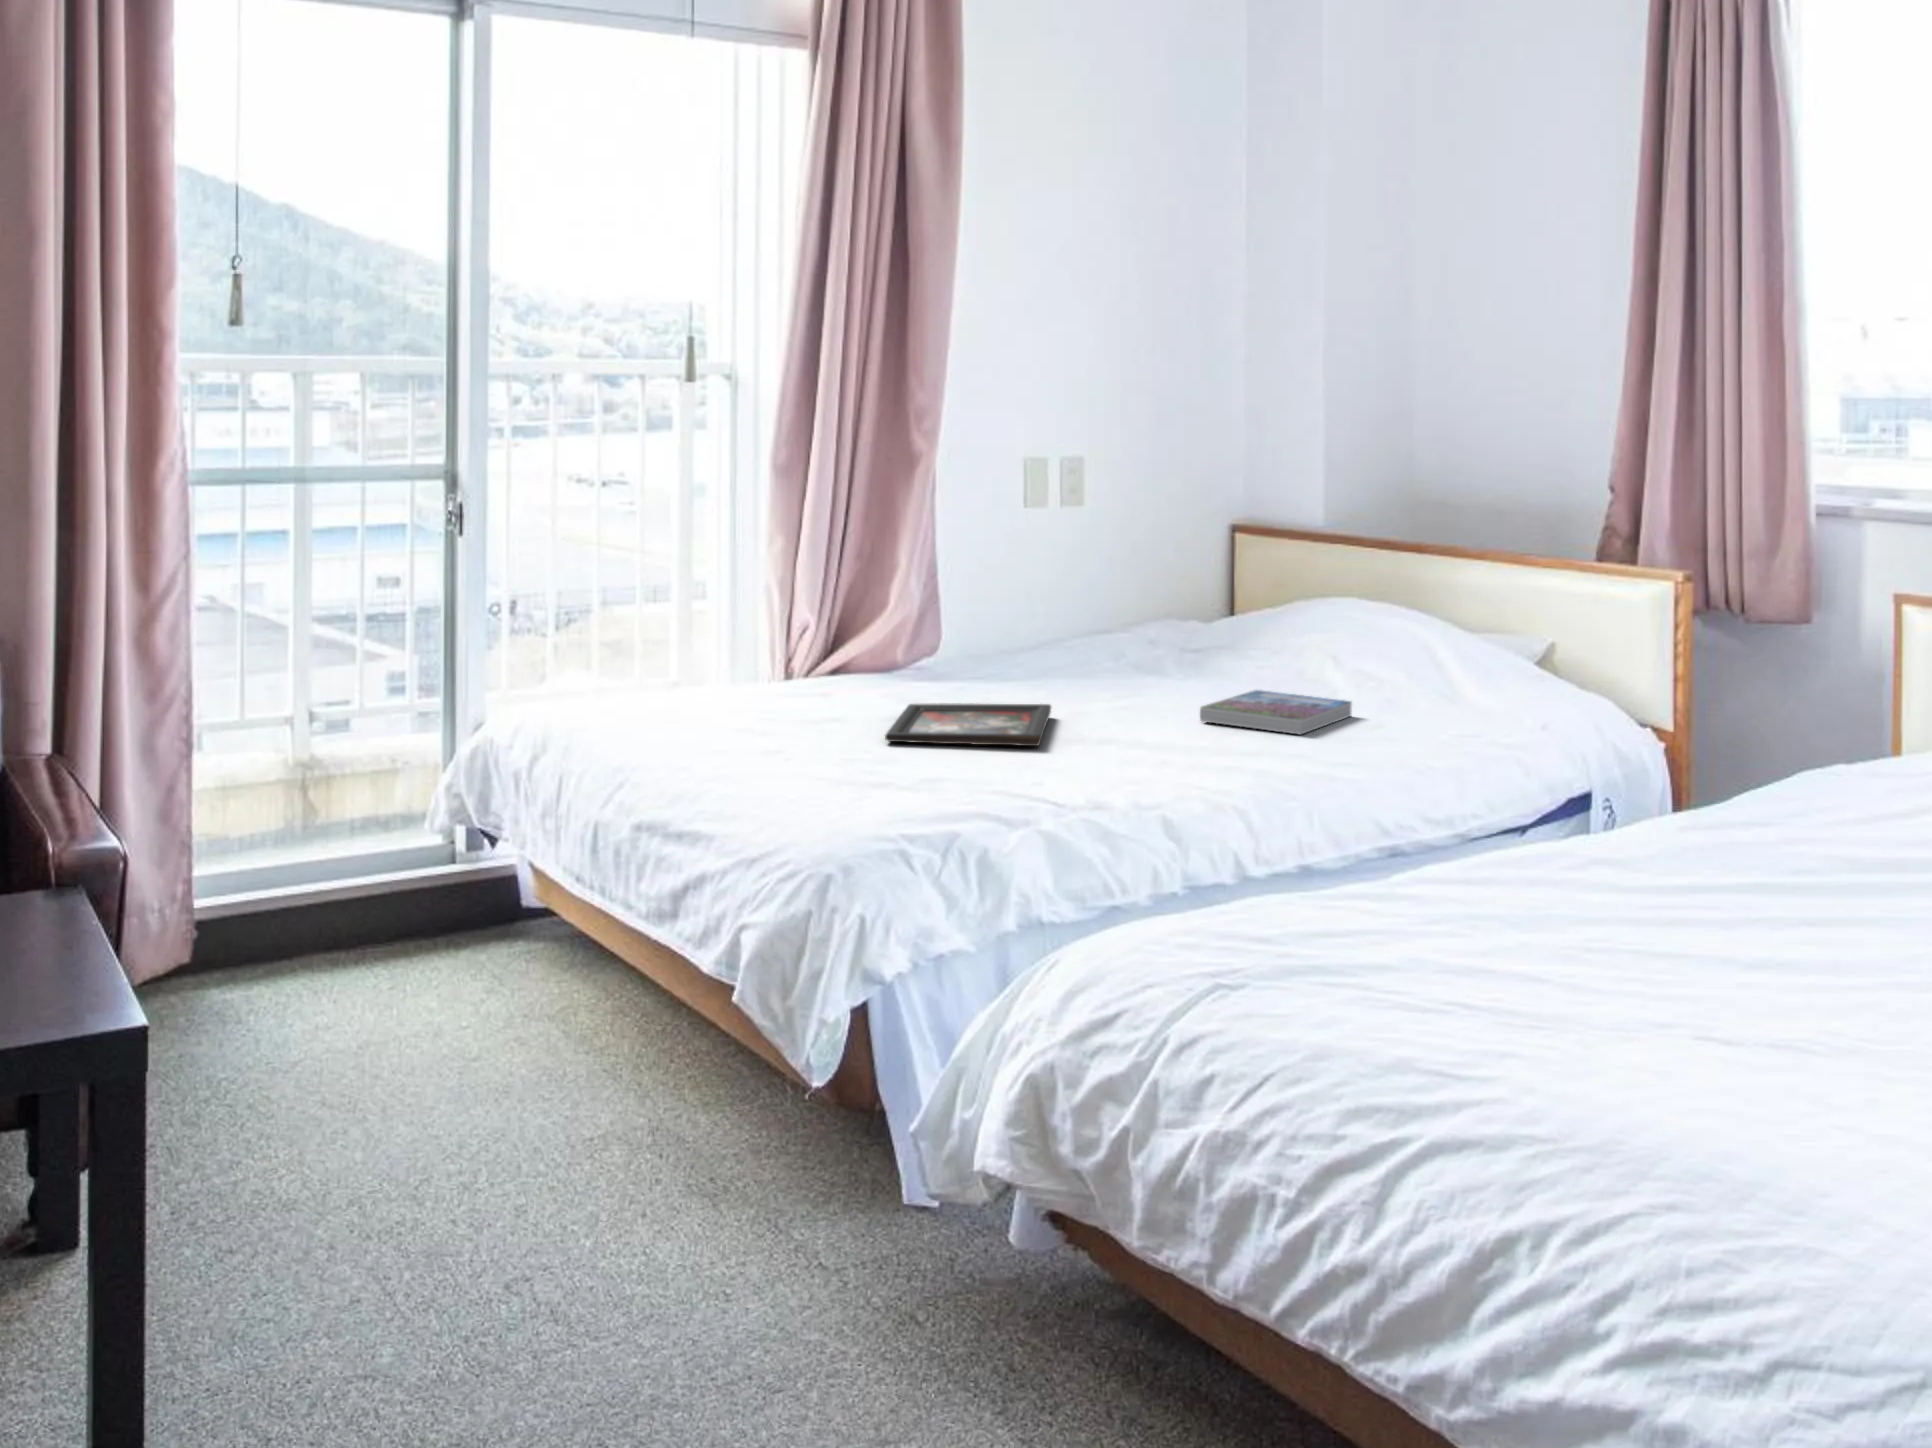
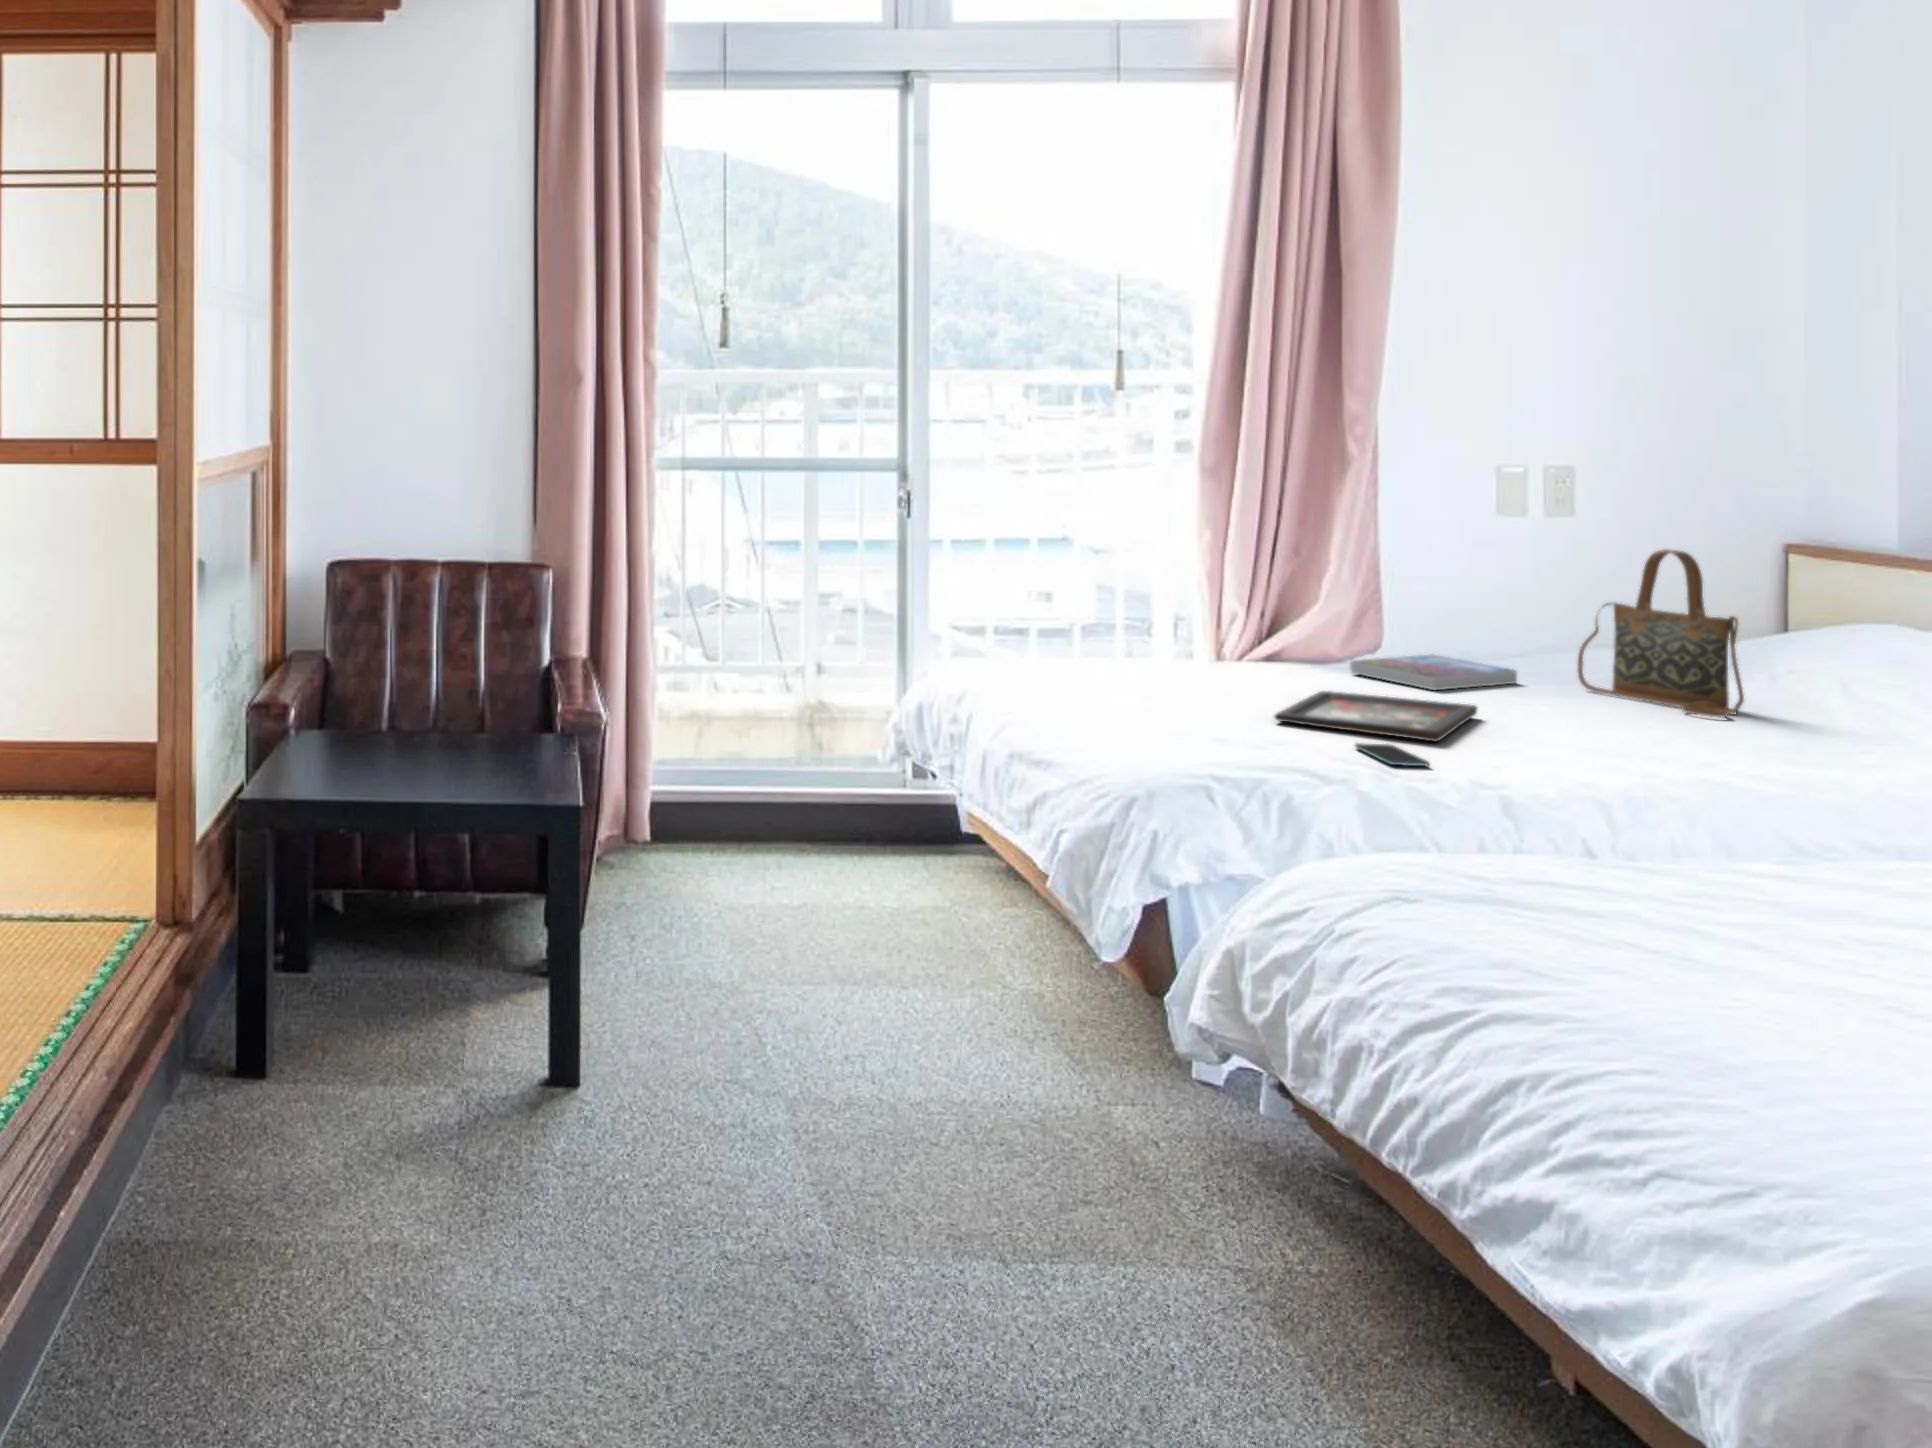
handbag: none [1107,538,1240,694] -> present [1577,549,1744,717]
book: present [1200,690,1352,735] -> present [1350,654,1517,690]
smartphone: none [973,755,1048,776] -> present [1355,743,1430,766]

